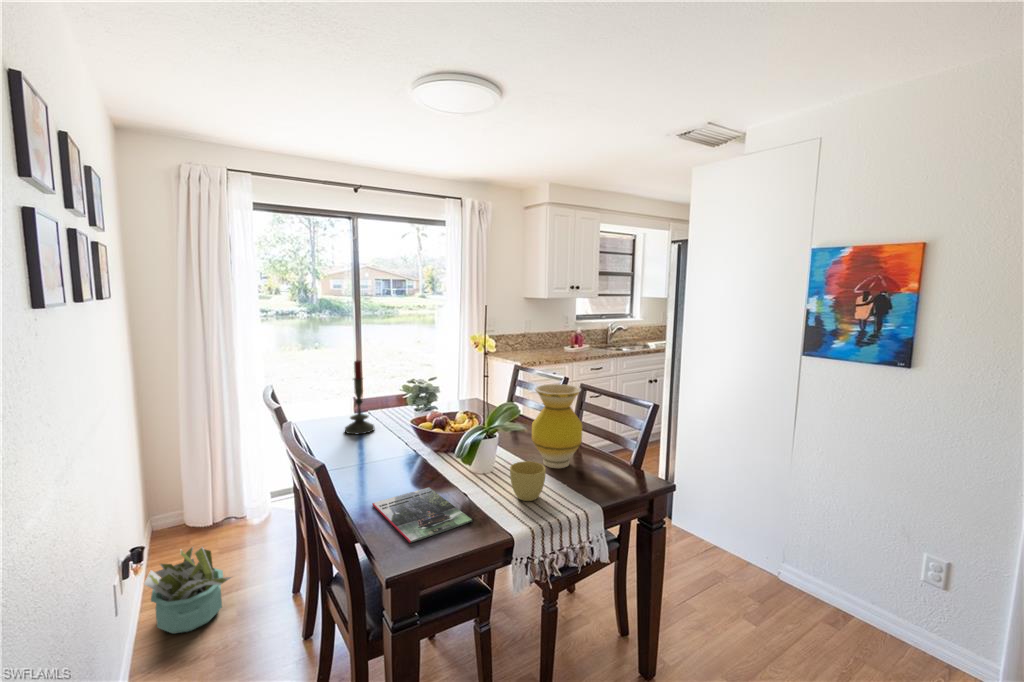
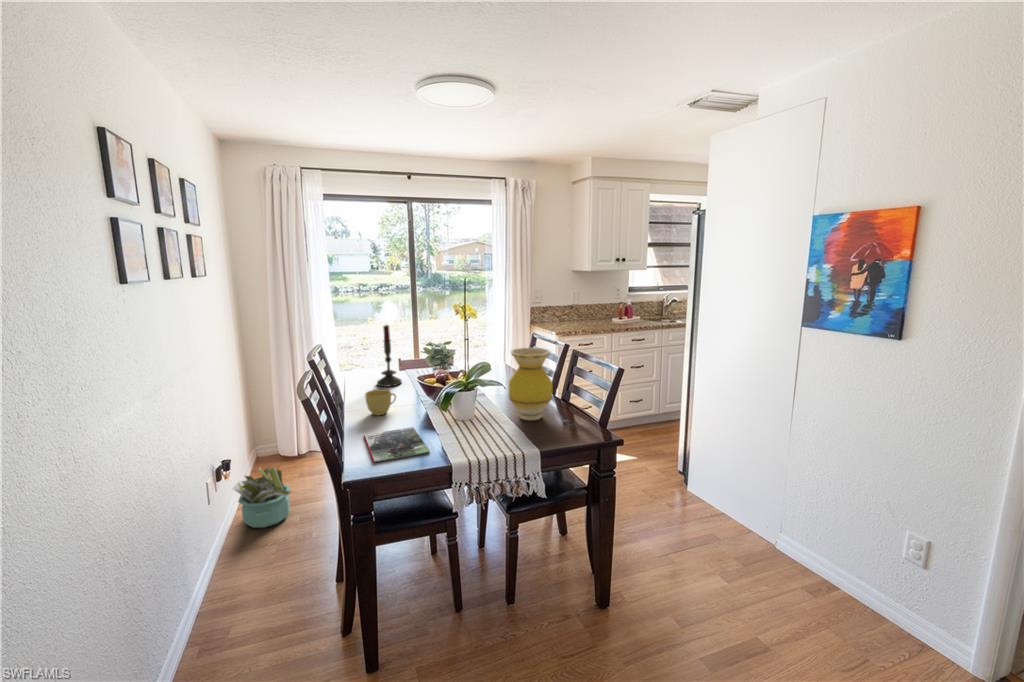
cup: present [510,461,546,501] -> present [365,389,396,415]

